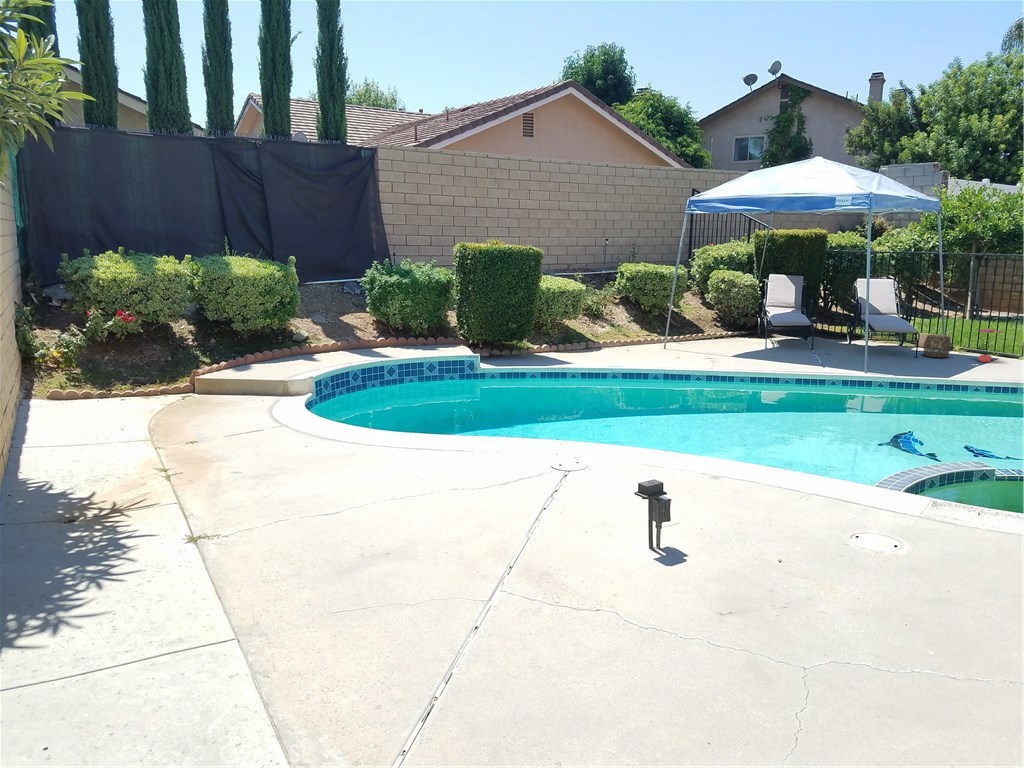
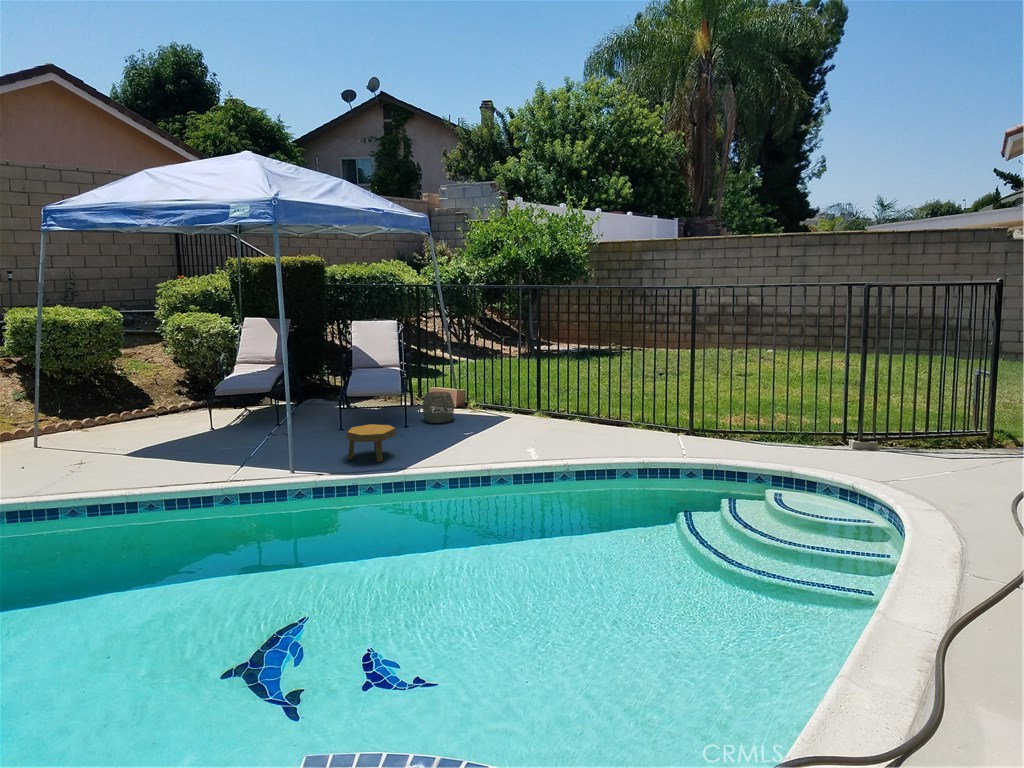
potted plant: present [976,329,1003,362] -> none [475,382,506,426]
footstool: none [887,350,926,375] -> present [346,424,396,462]

